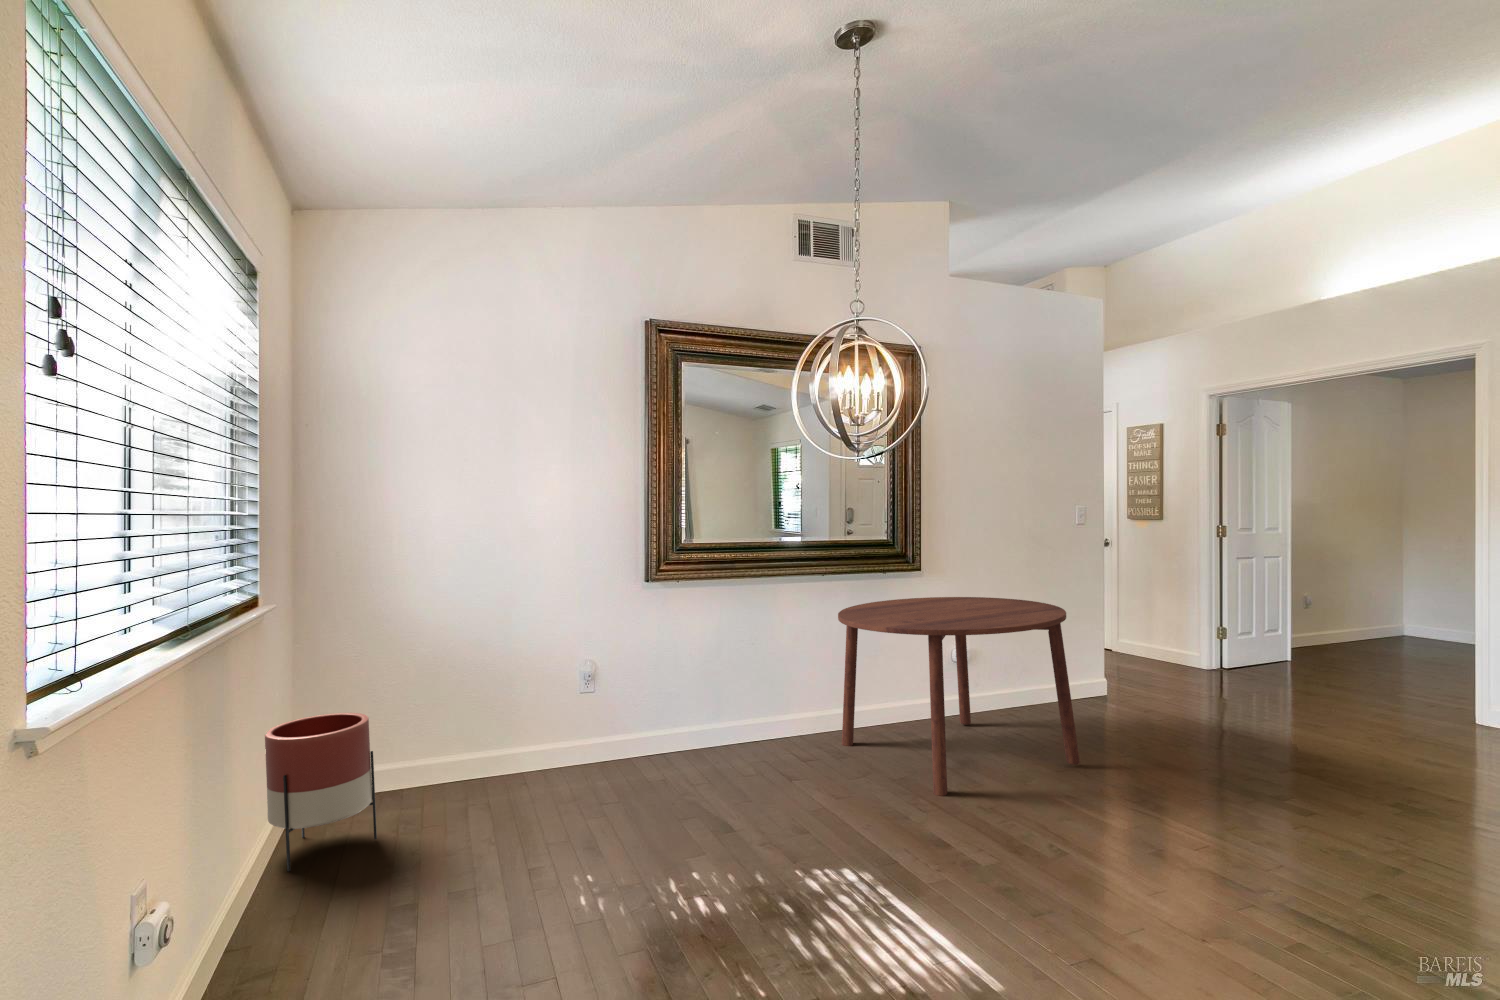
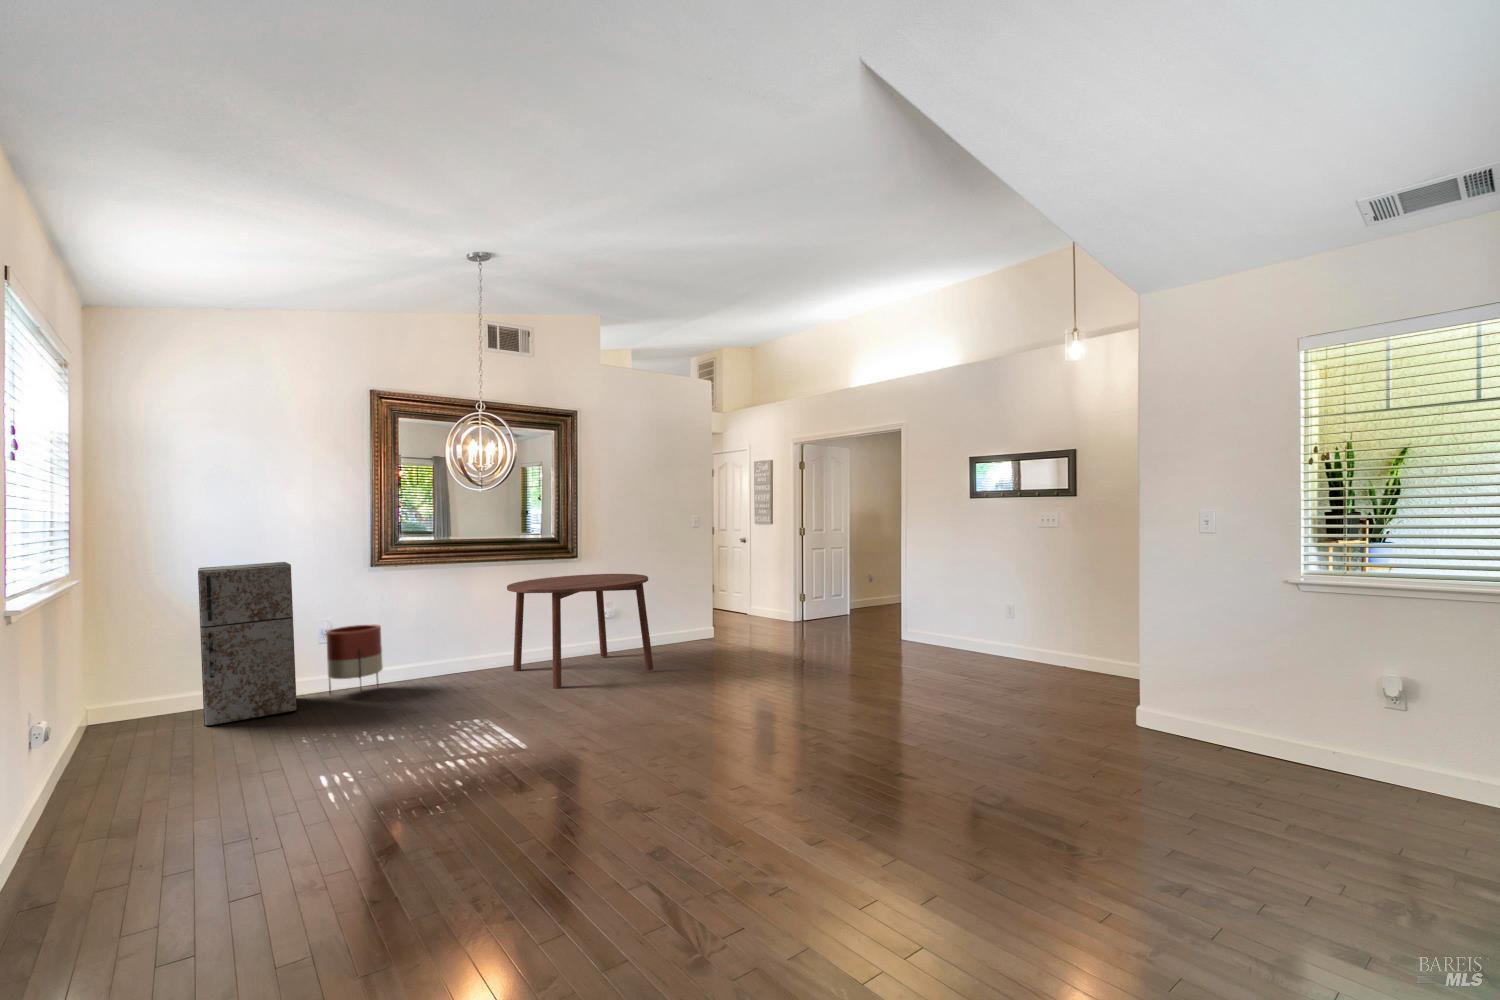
storage cabinet: none [420,575,556,834] -> present [198,562,297,726]
planter: present [265,713,377,872] -> present [326,624,383,697]

